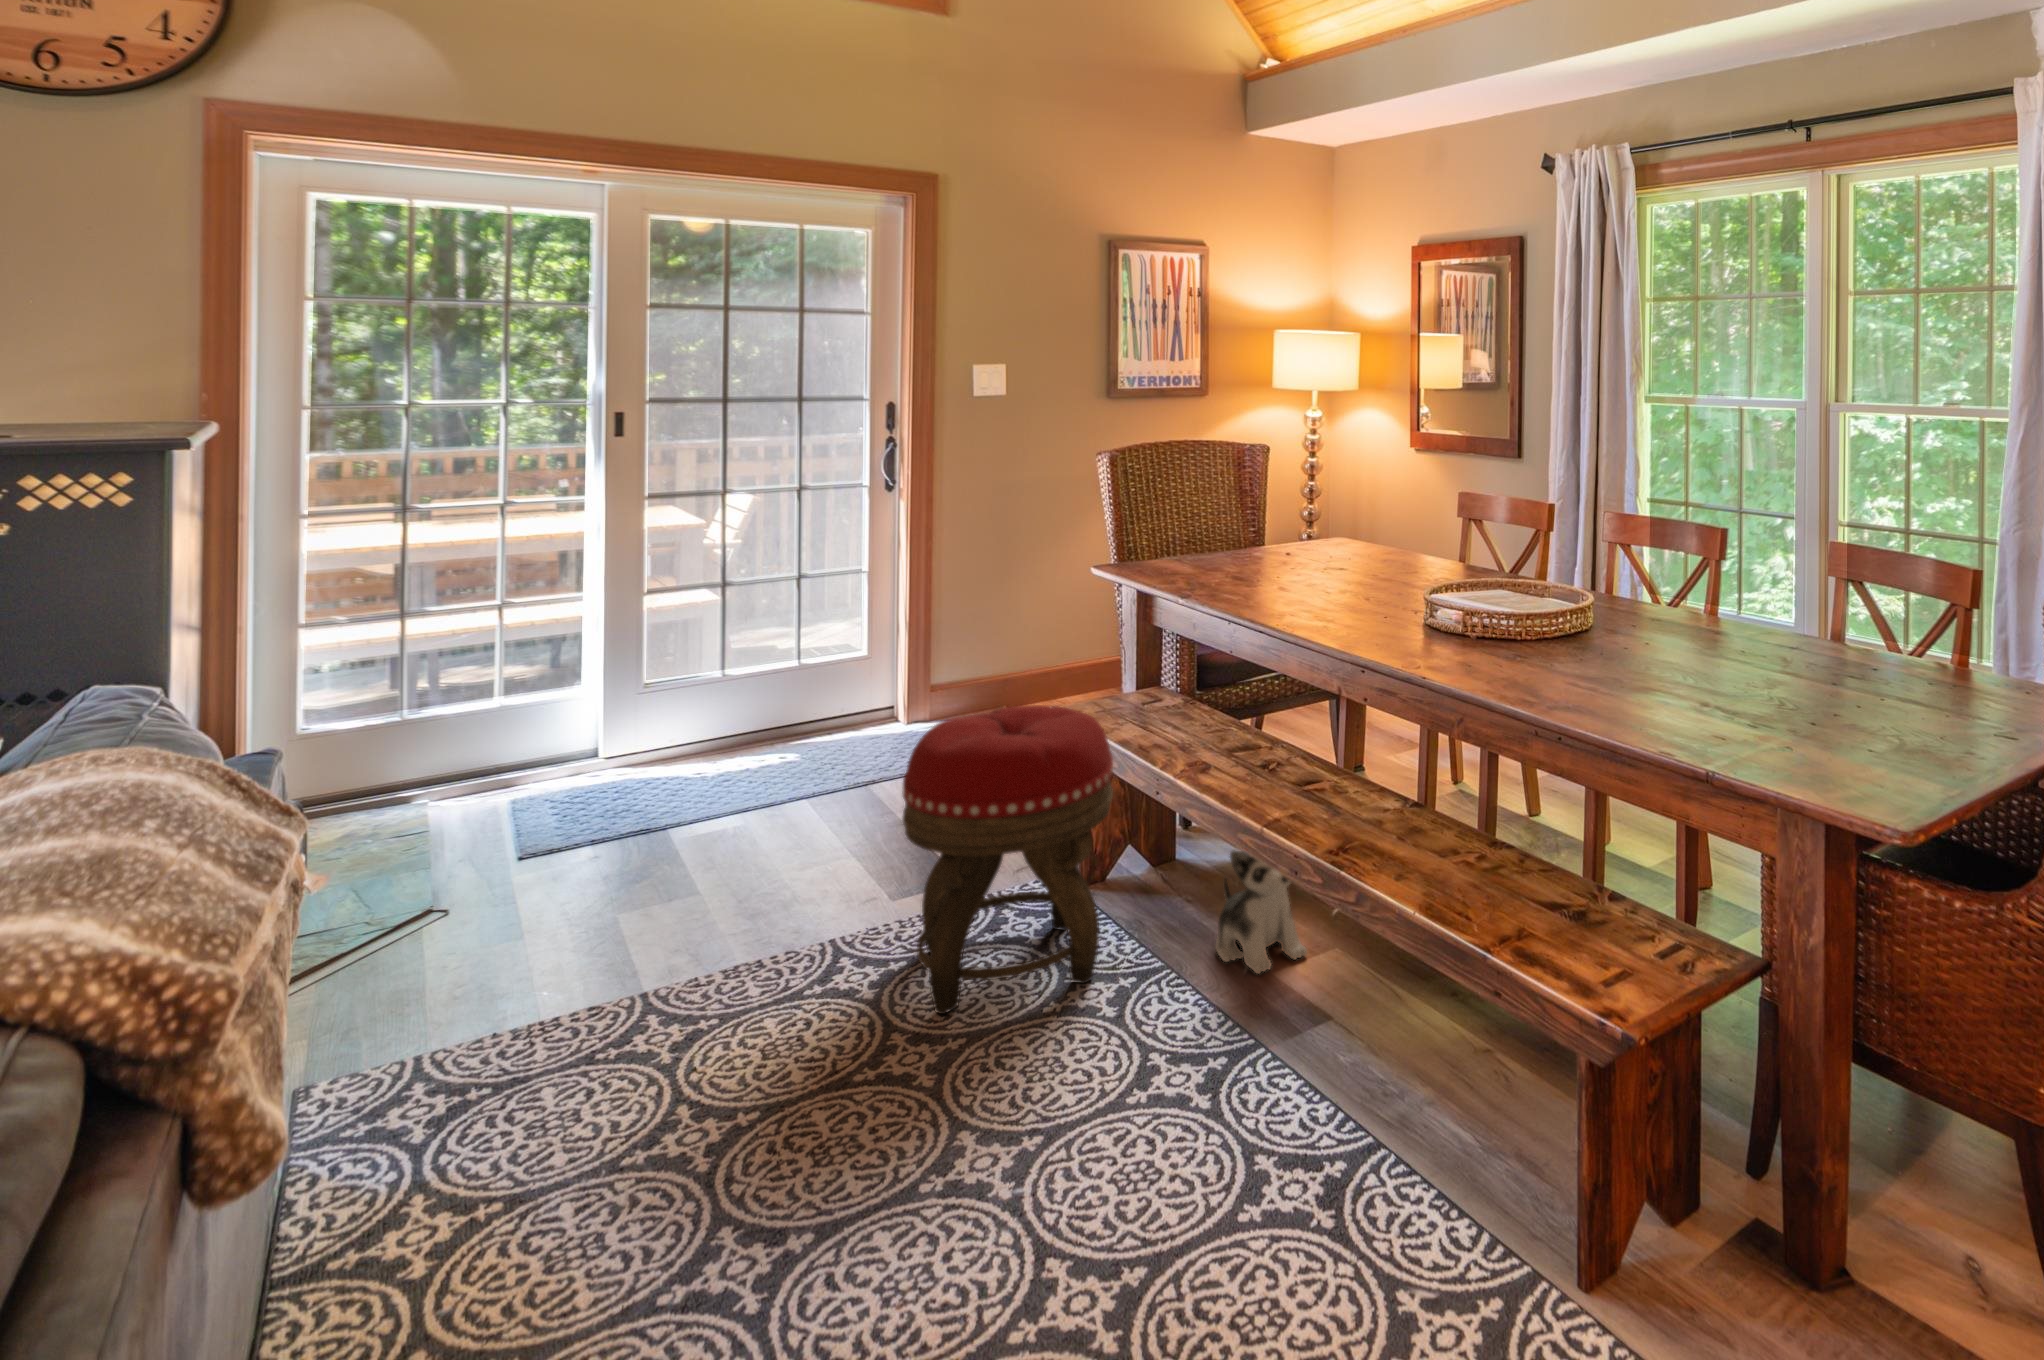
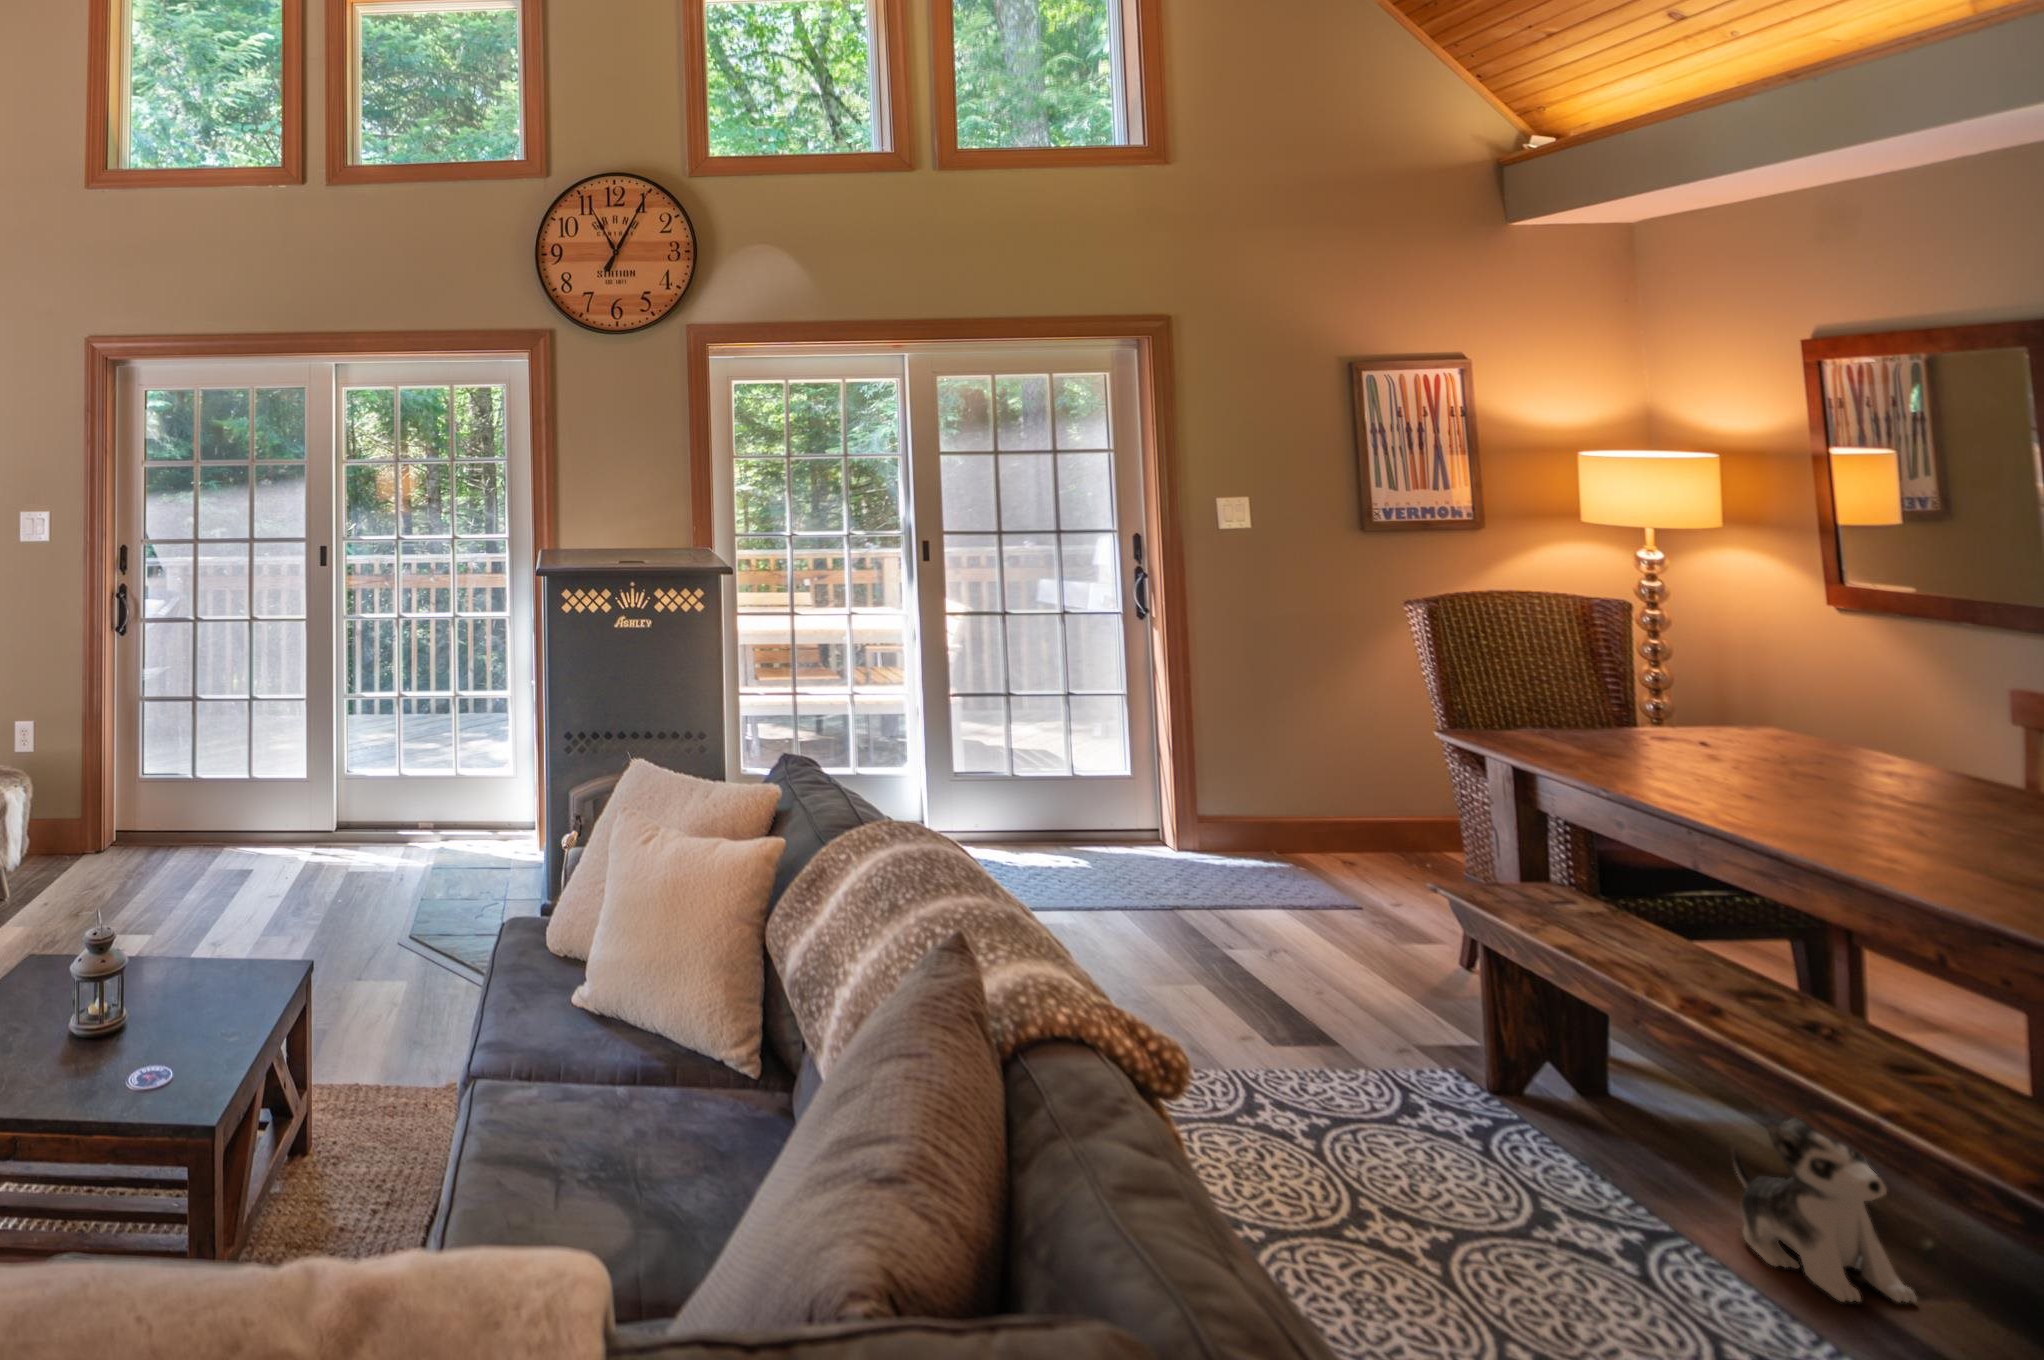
footstool: present [902,705,1113,1014] -> none [1308,877,1576,1223]

